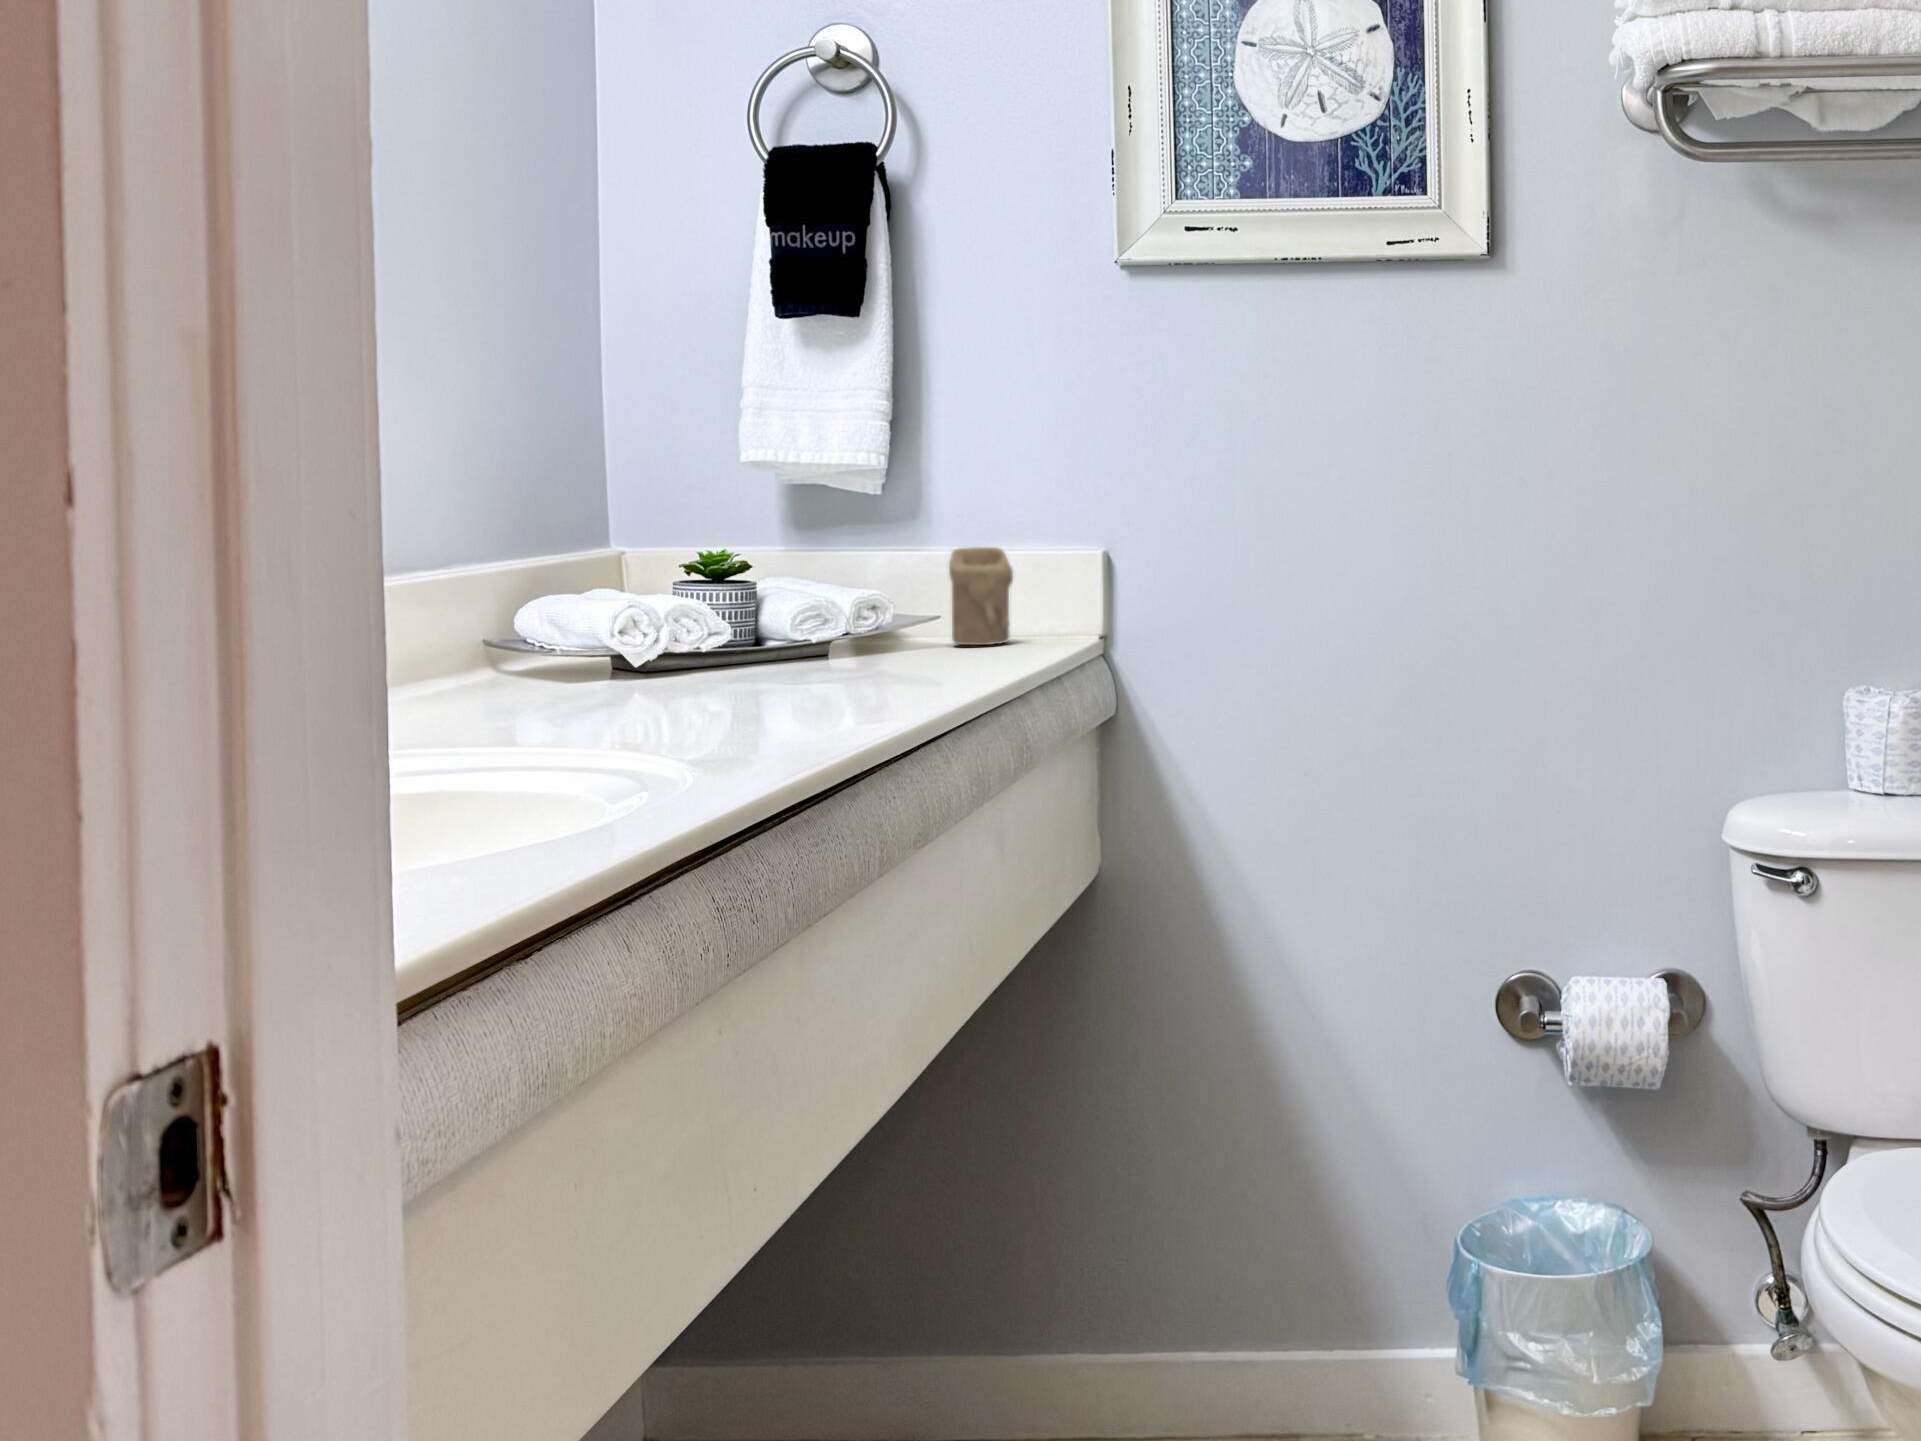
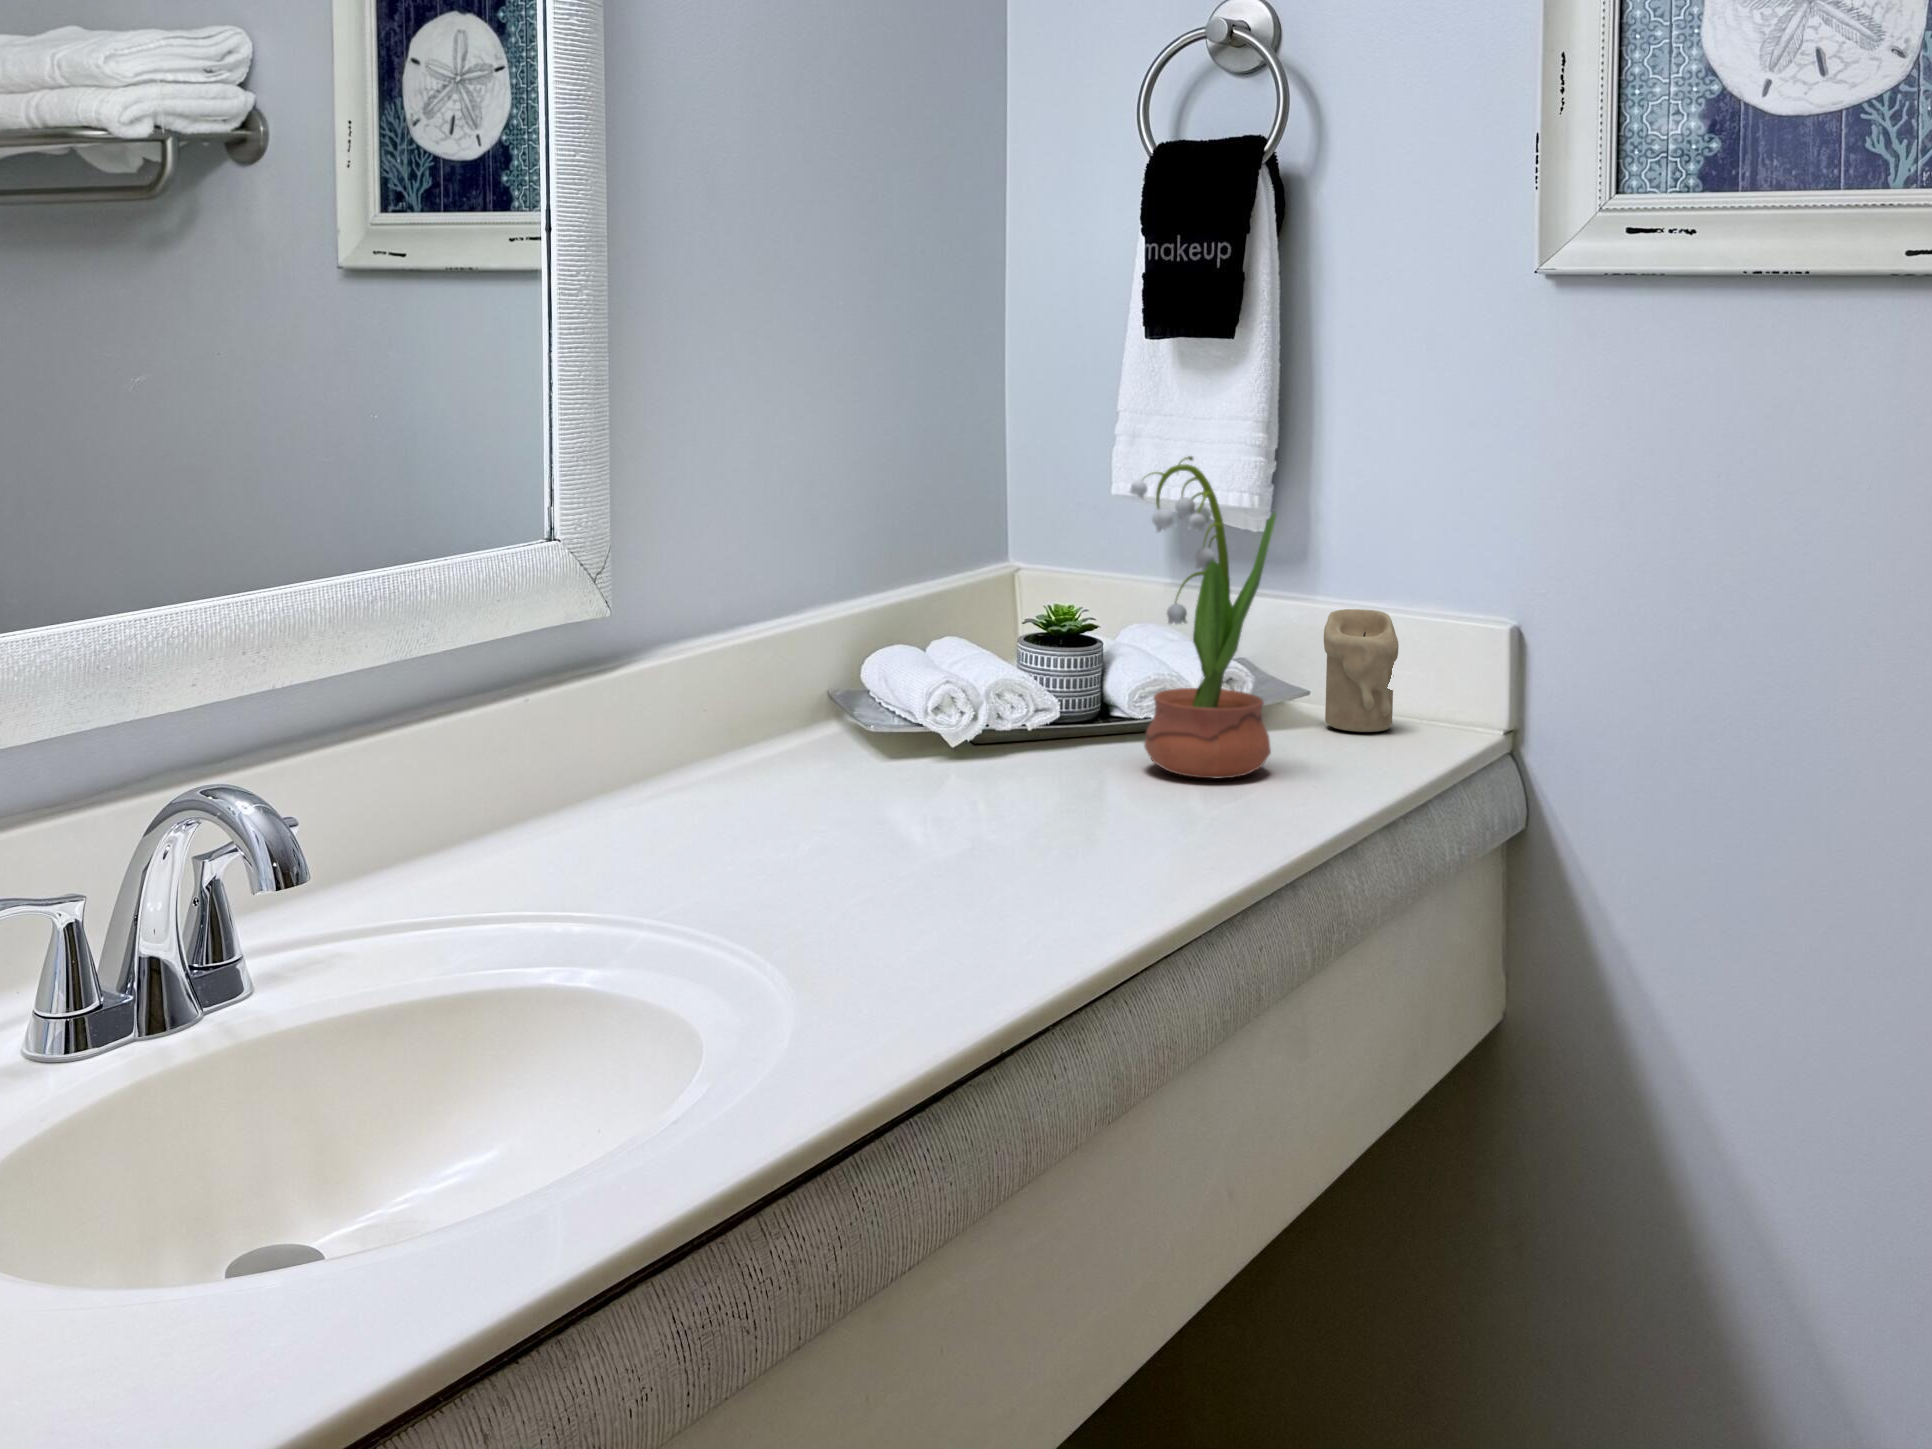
potted flower: none [796,401,932,674] -> present [1129,456,1276,778]

